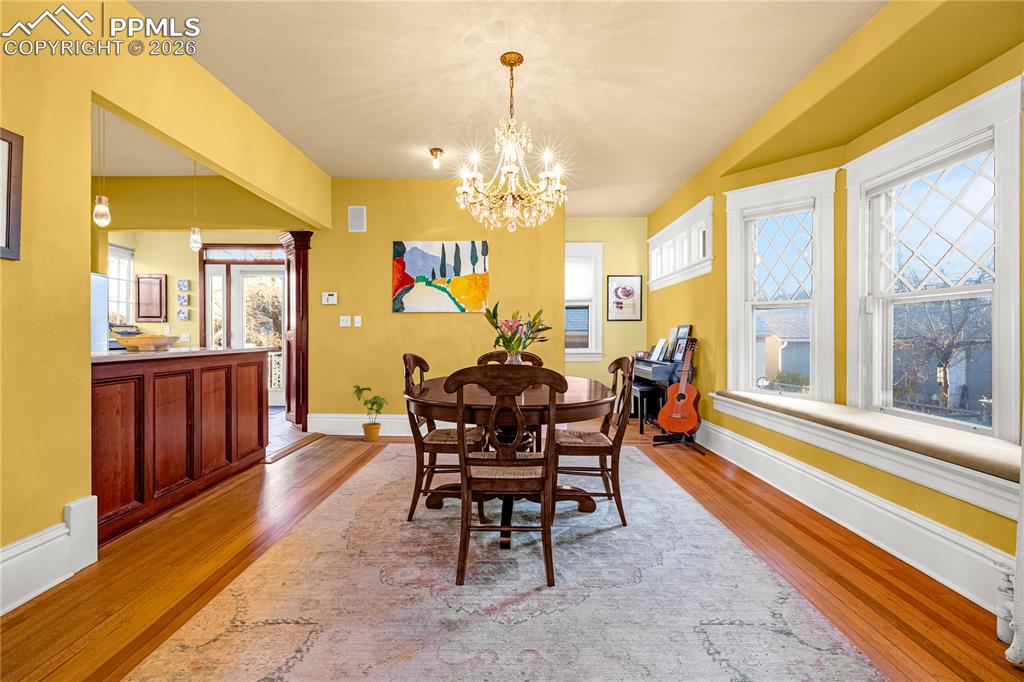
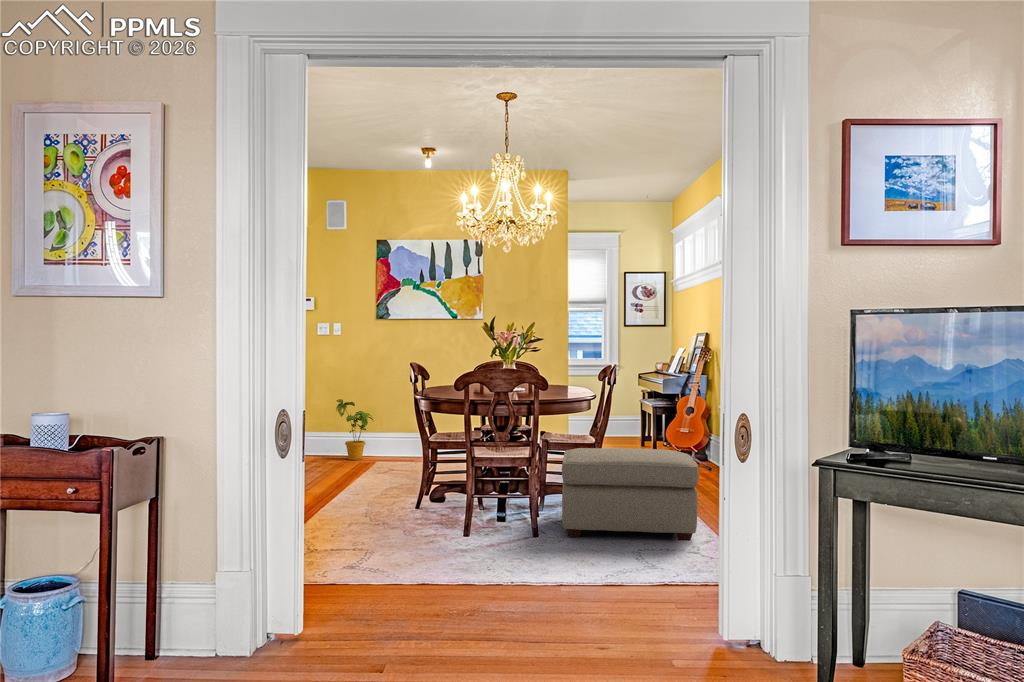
ottoman: none [582,458,776,599] -> present [562,448,699,541]

